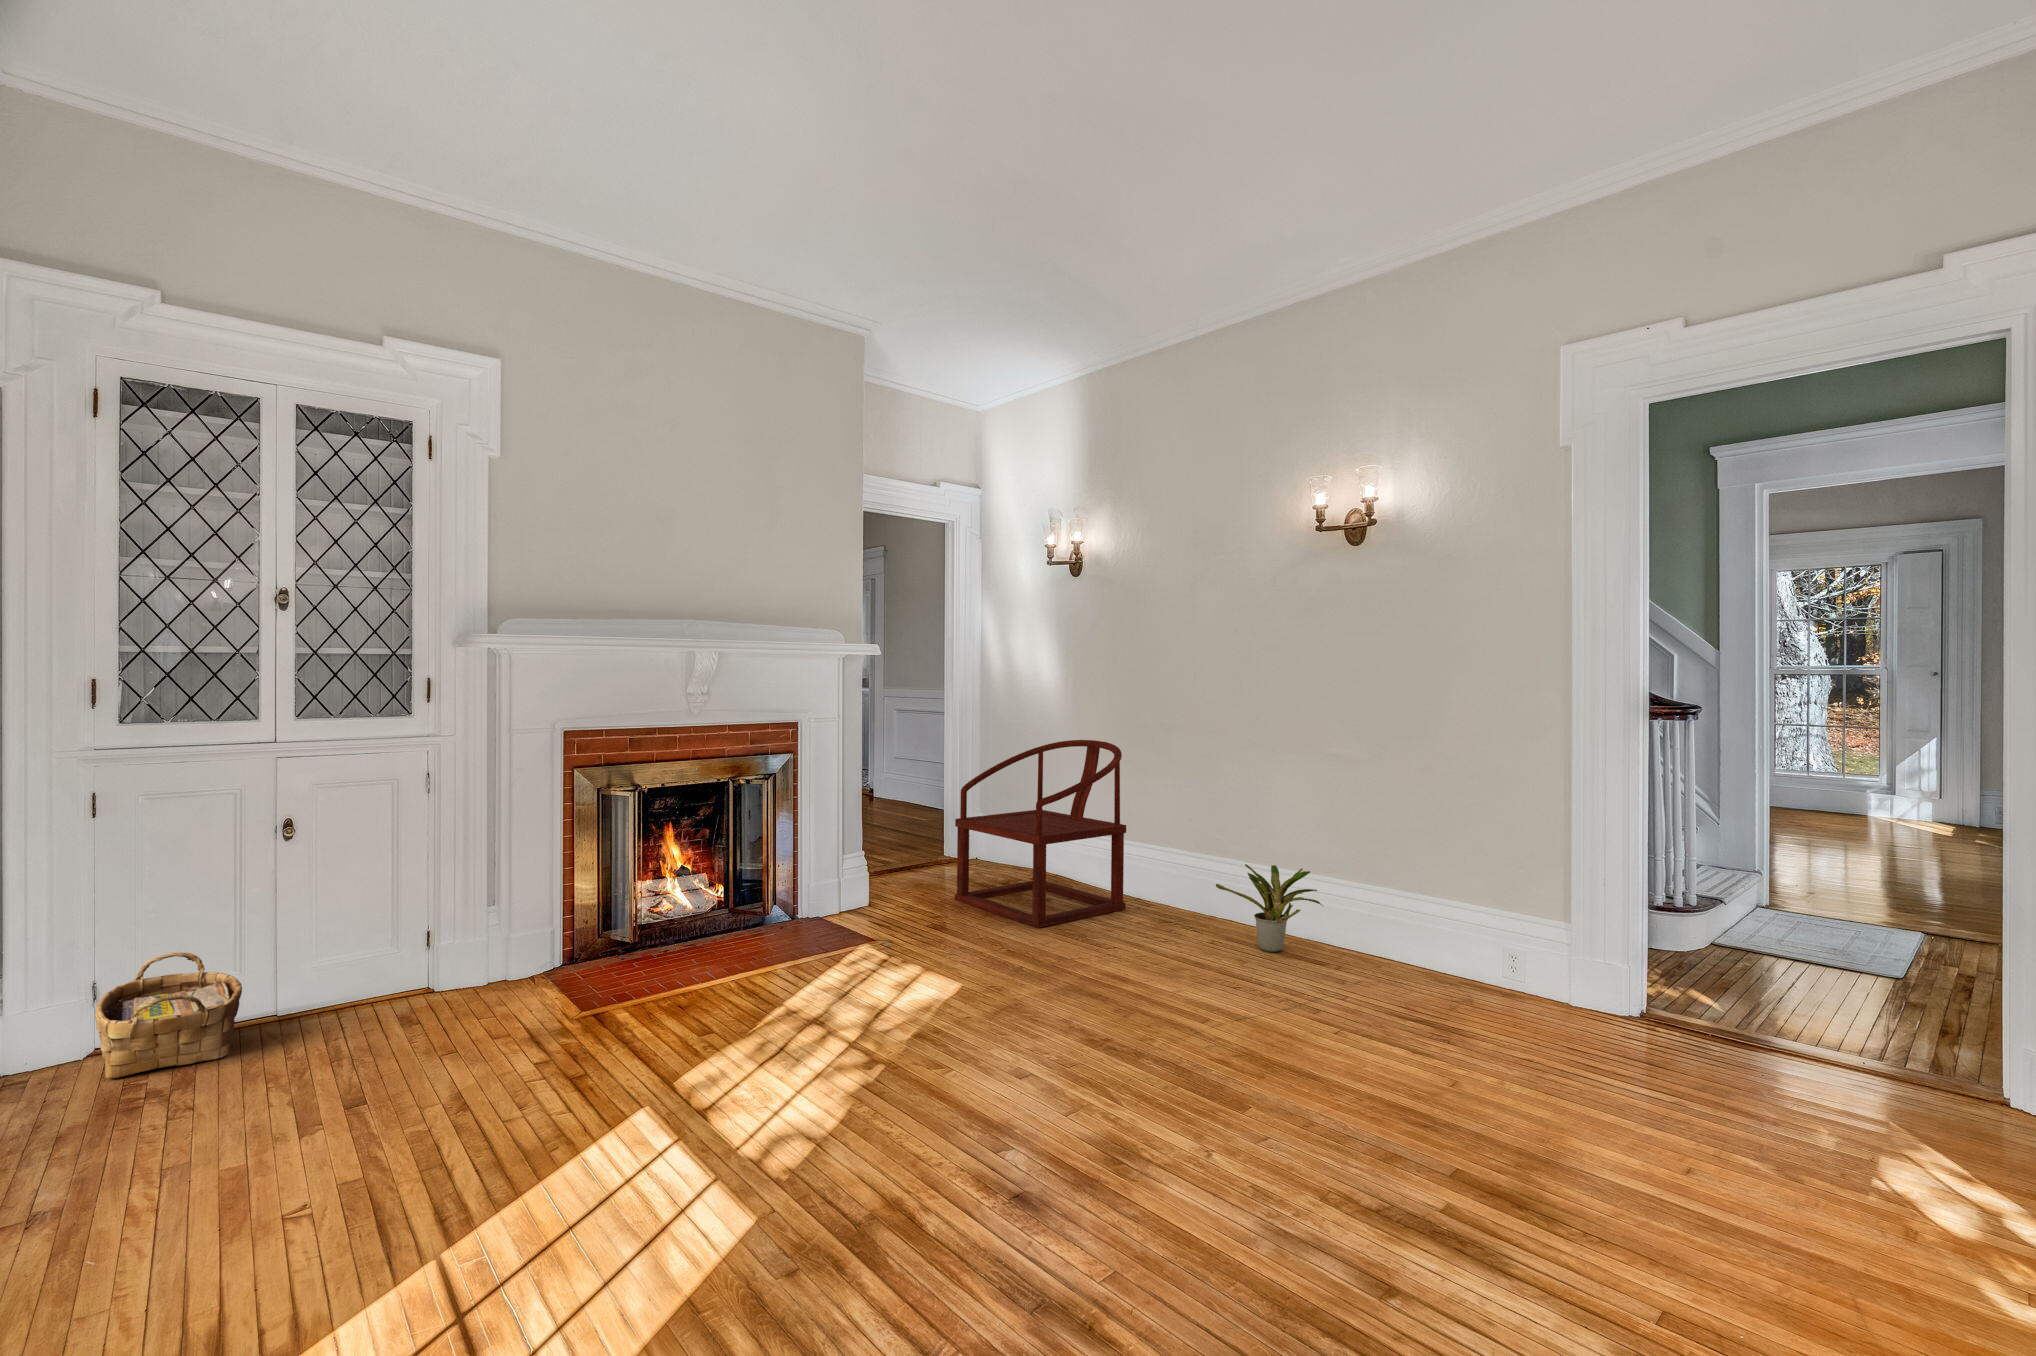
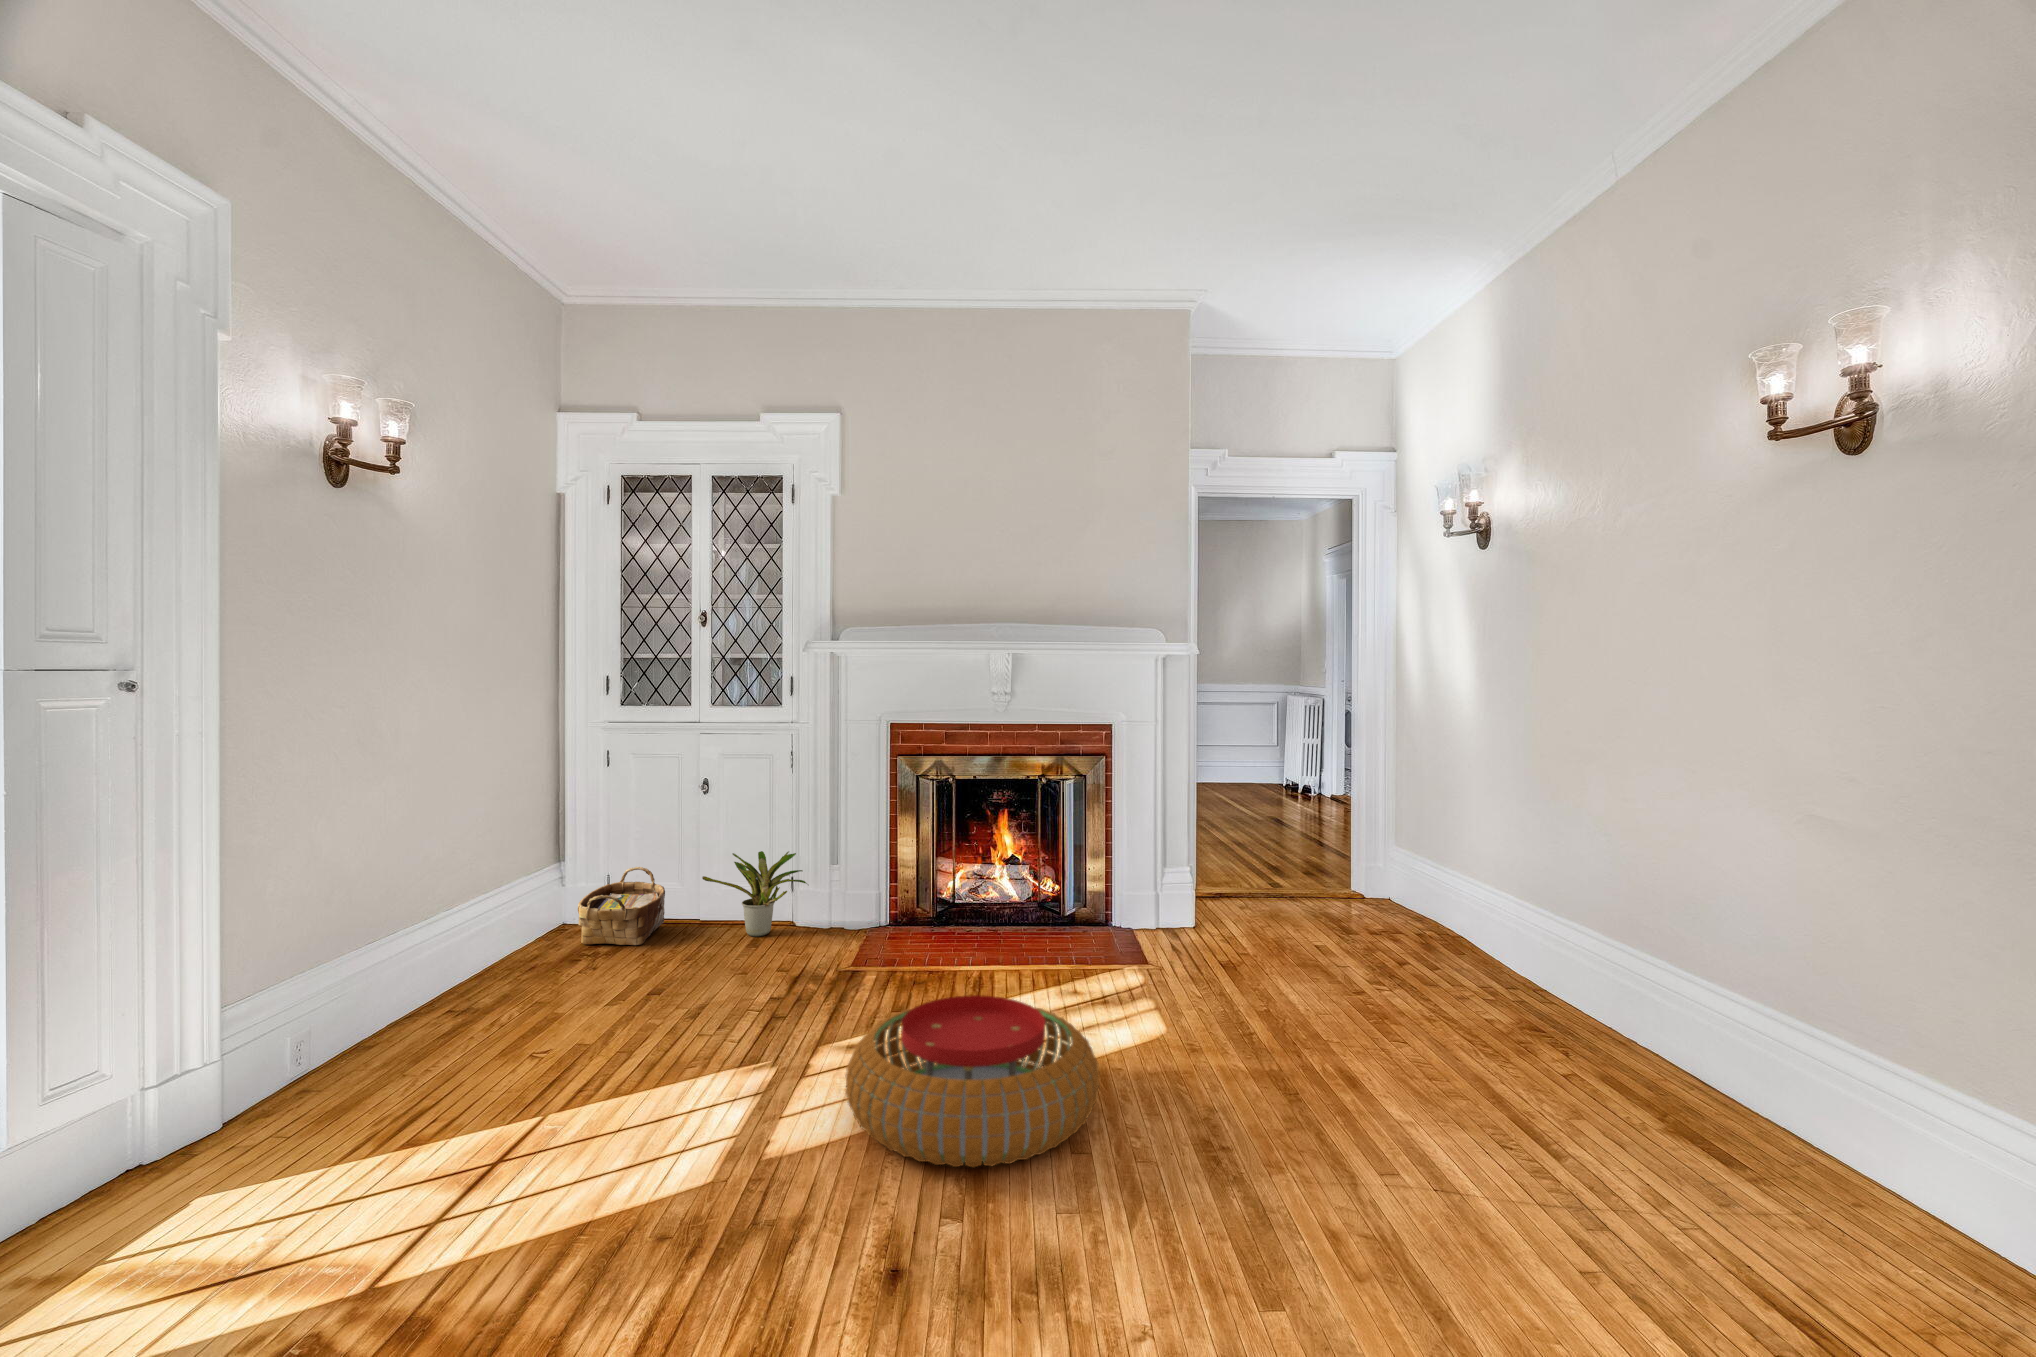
armchair: present [954,740,1126,928] -> none [1302,758,1512,990]
potted plant: present [1216,864,1322,952] -> present [702,851,807,937]
pouf: none [782,977,1021,1132] -> present [845,995,1099,1167]

